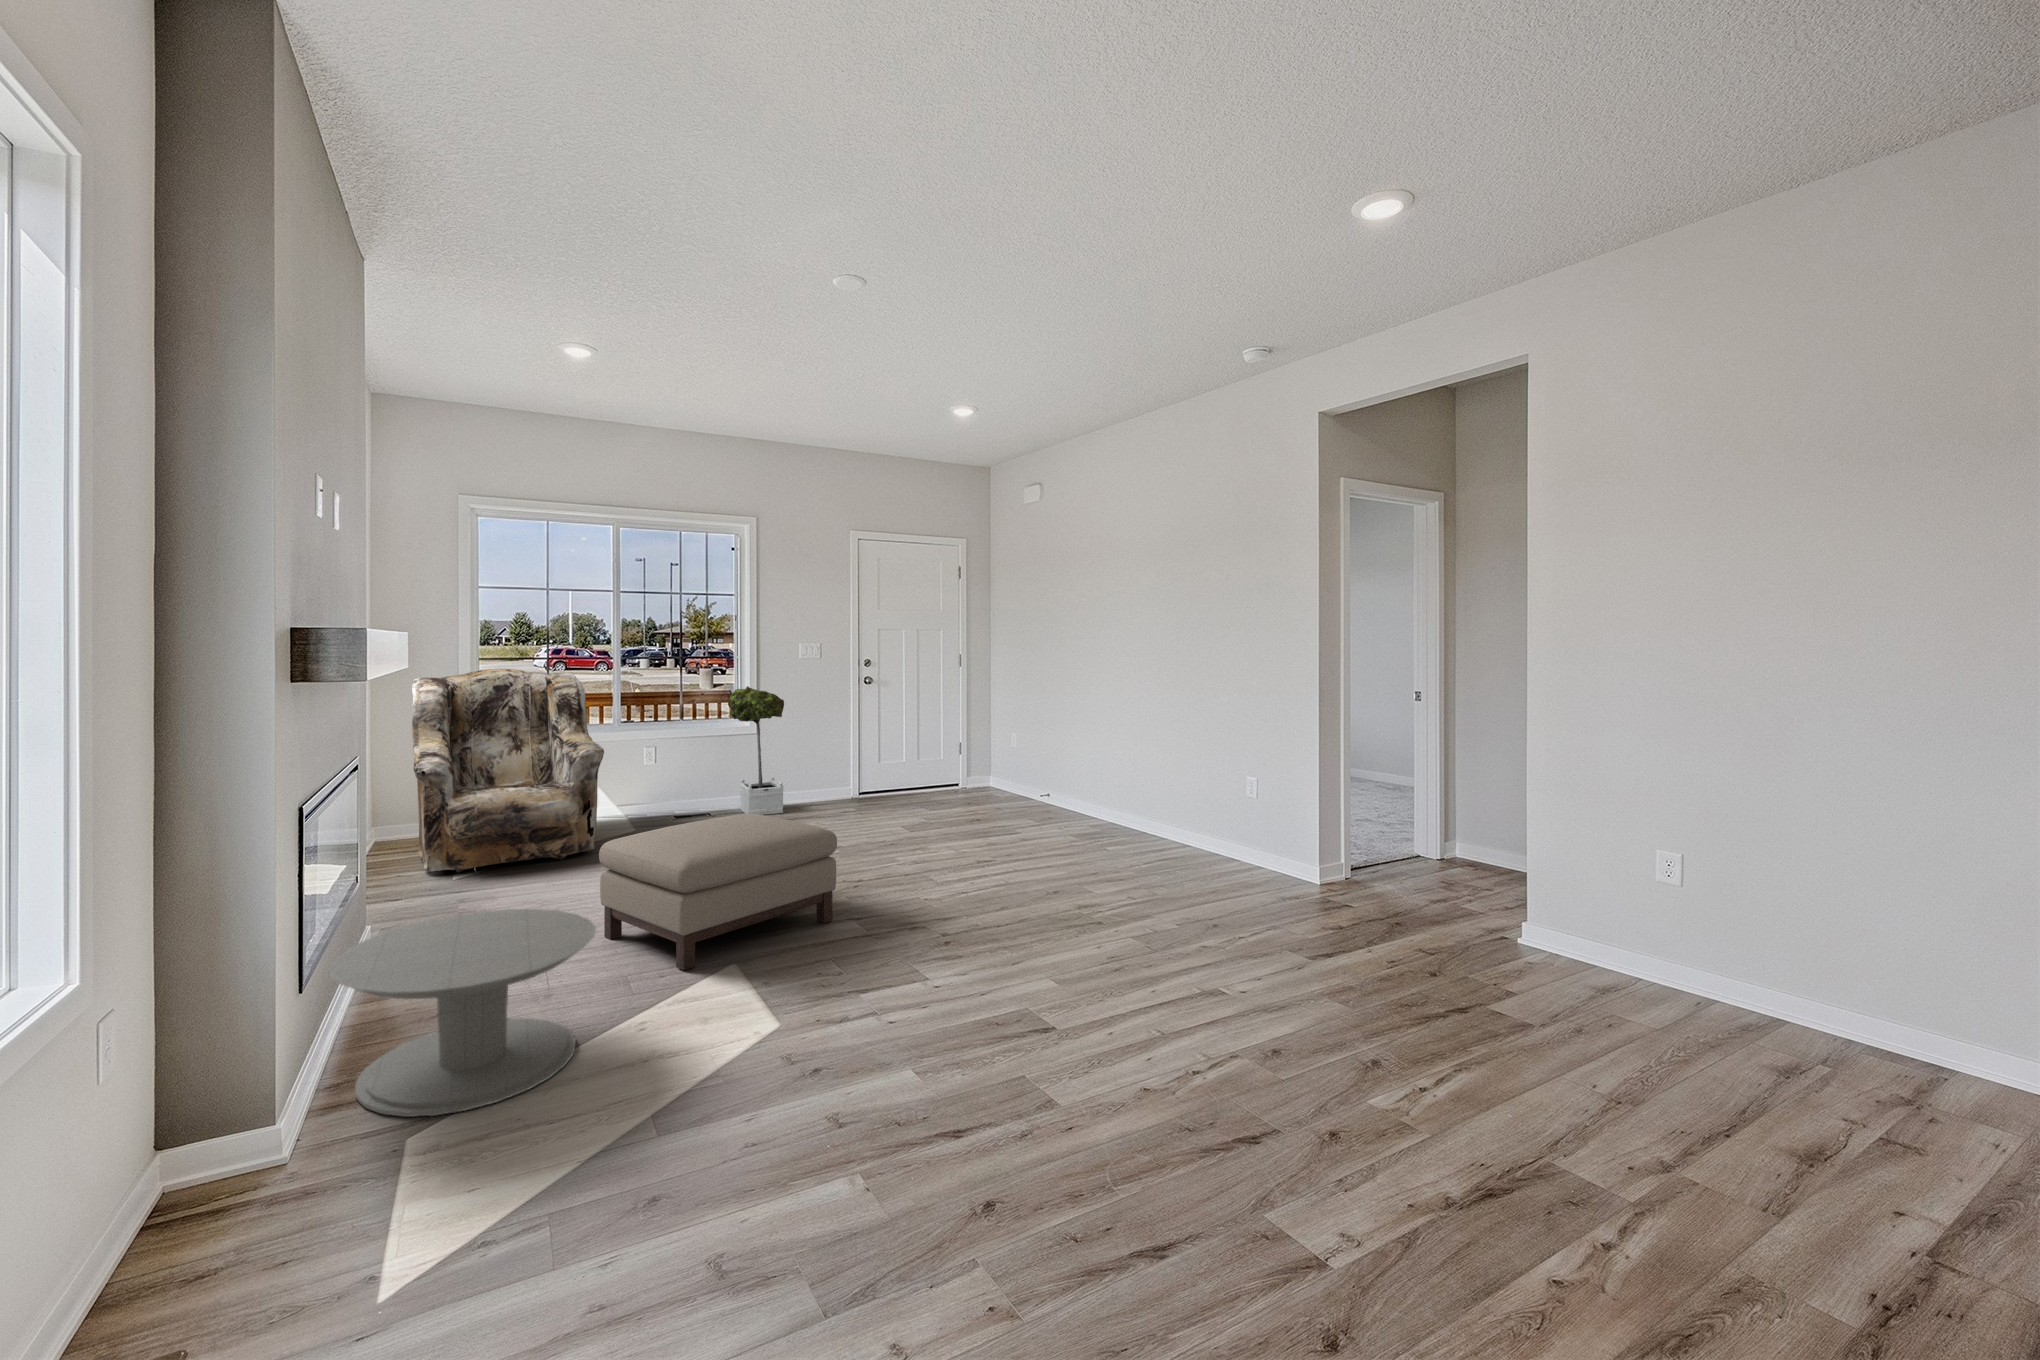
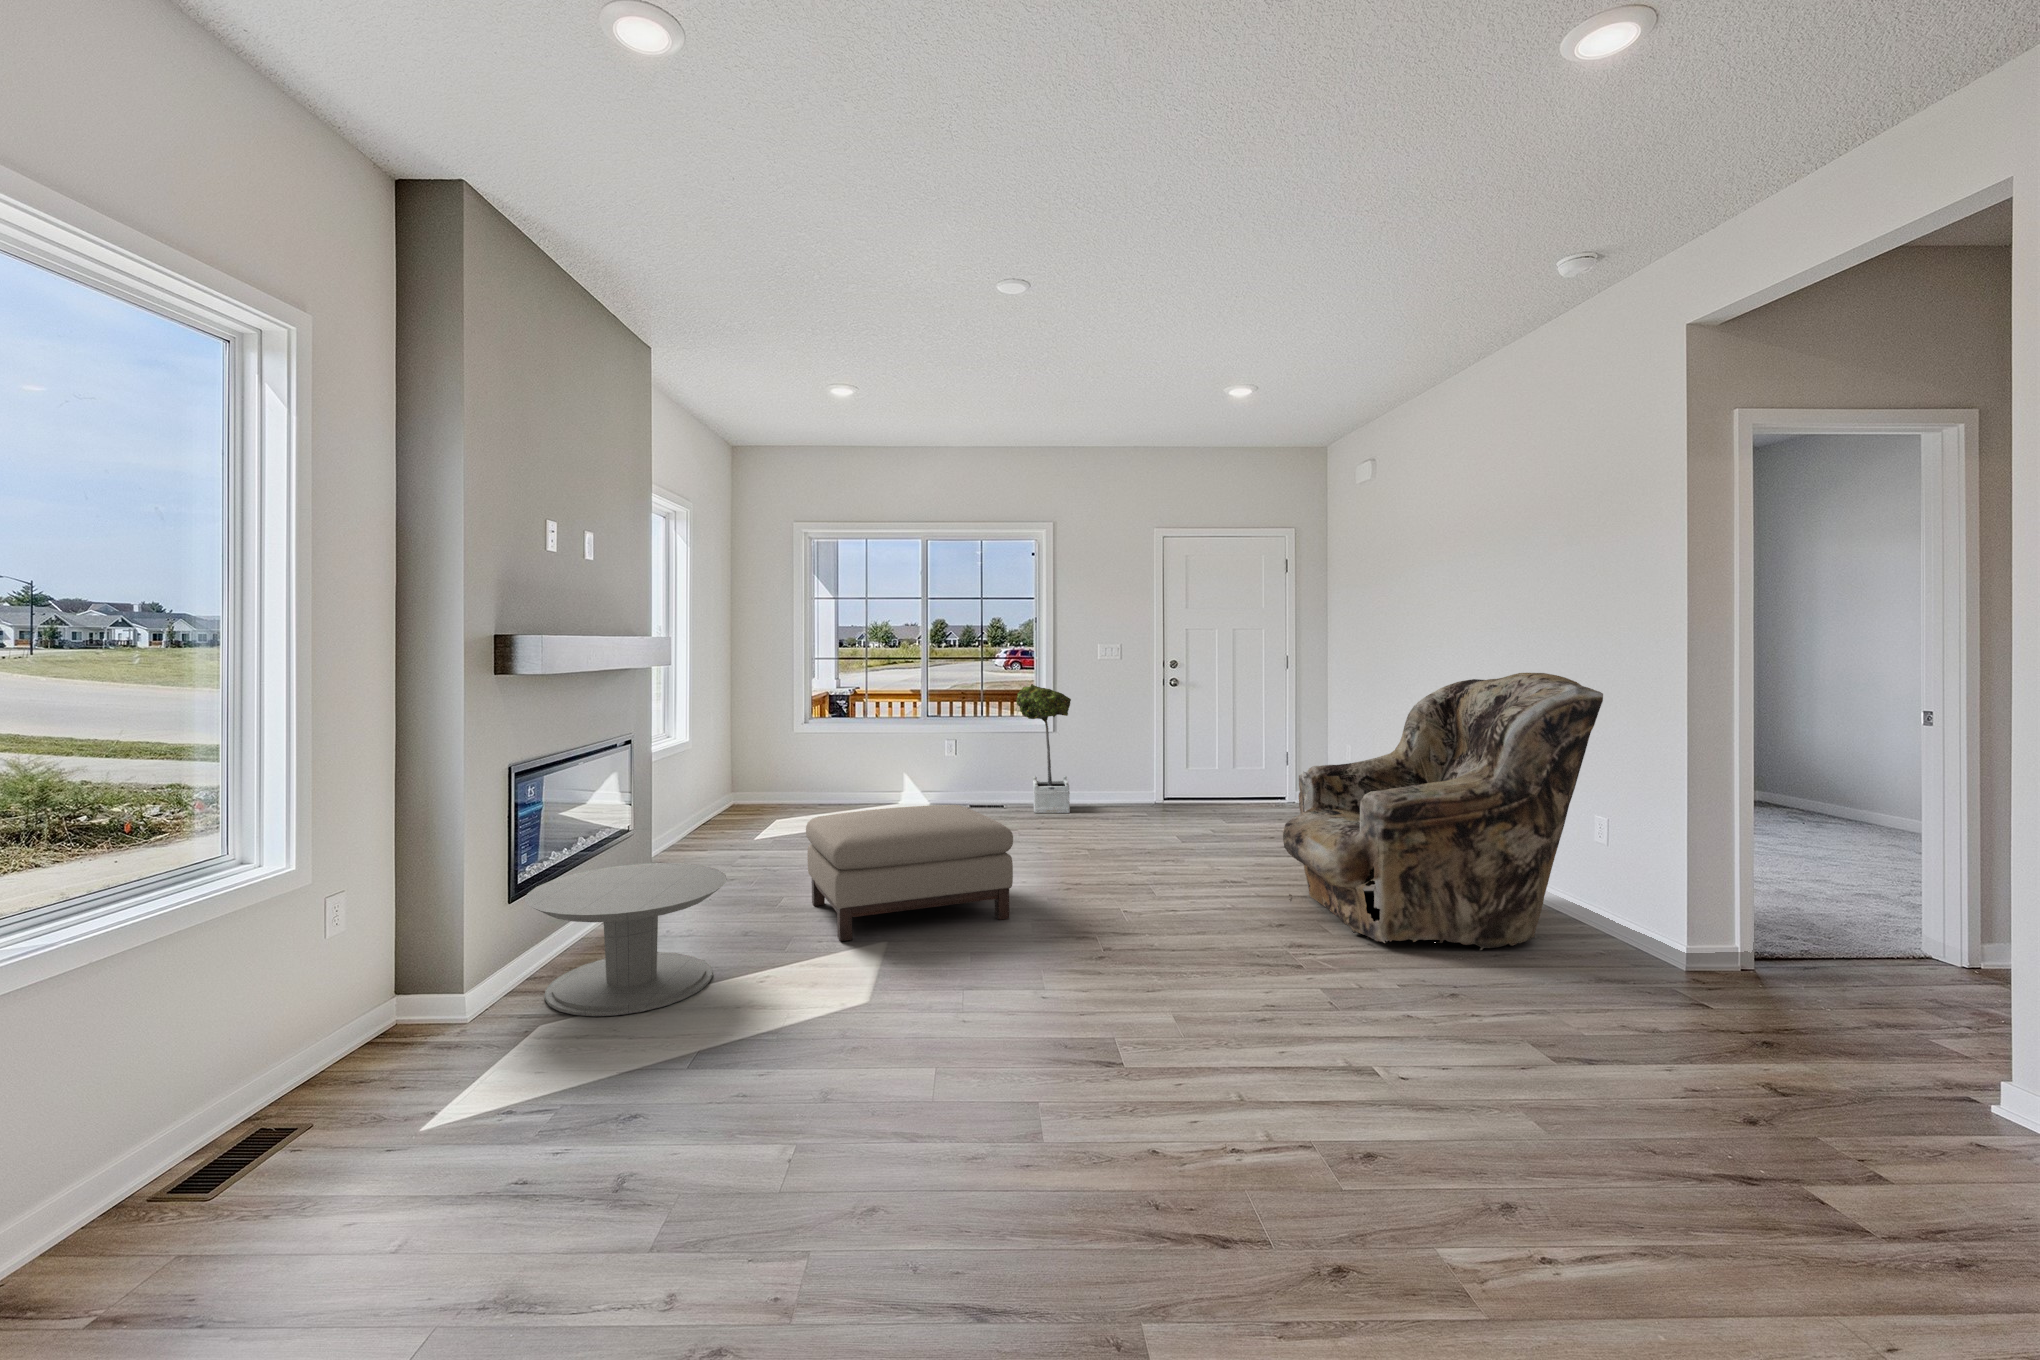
armchair: present [412,669,604,873] -> present [1283,673,1603,950]

